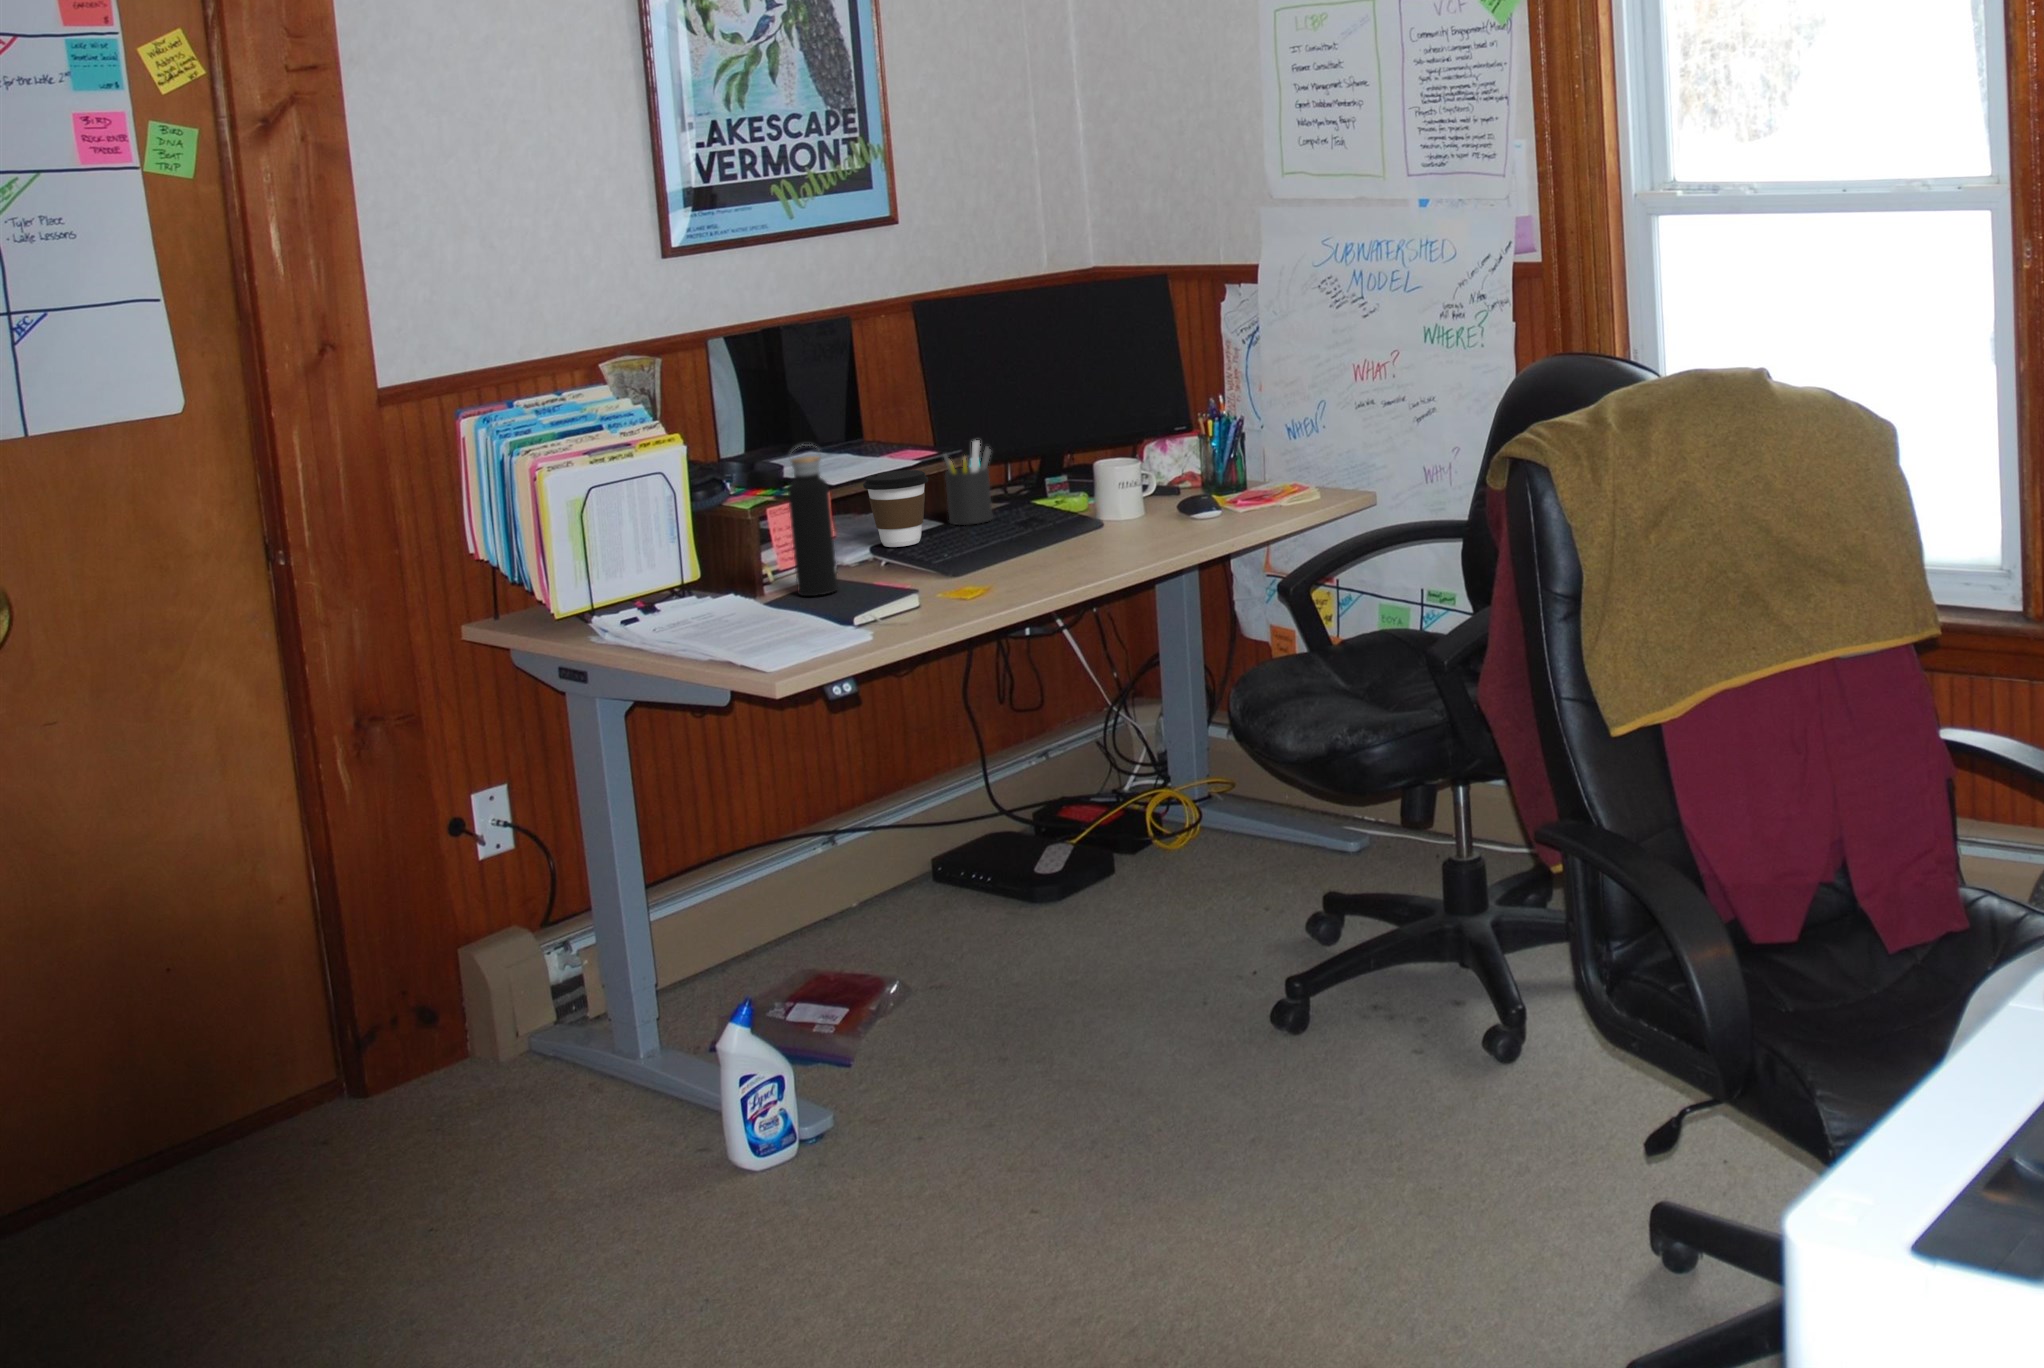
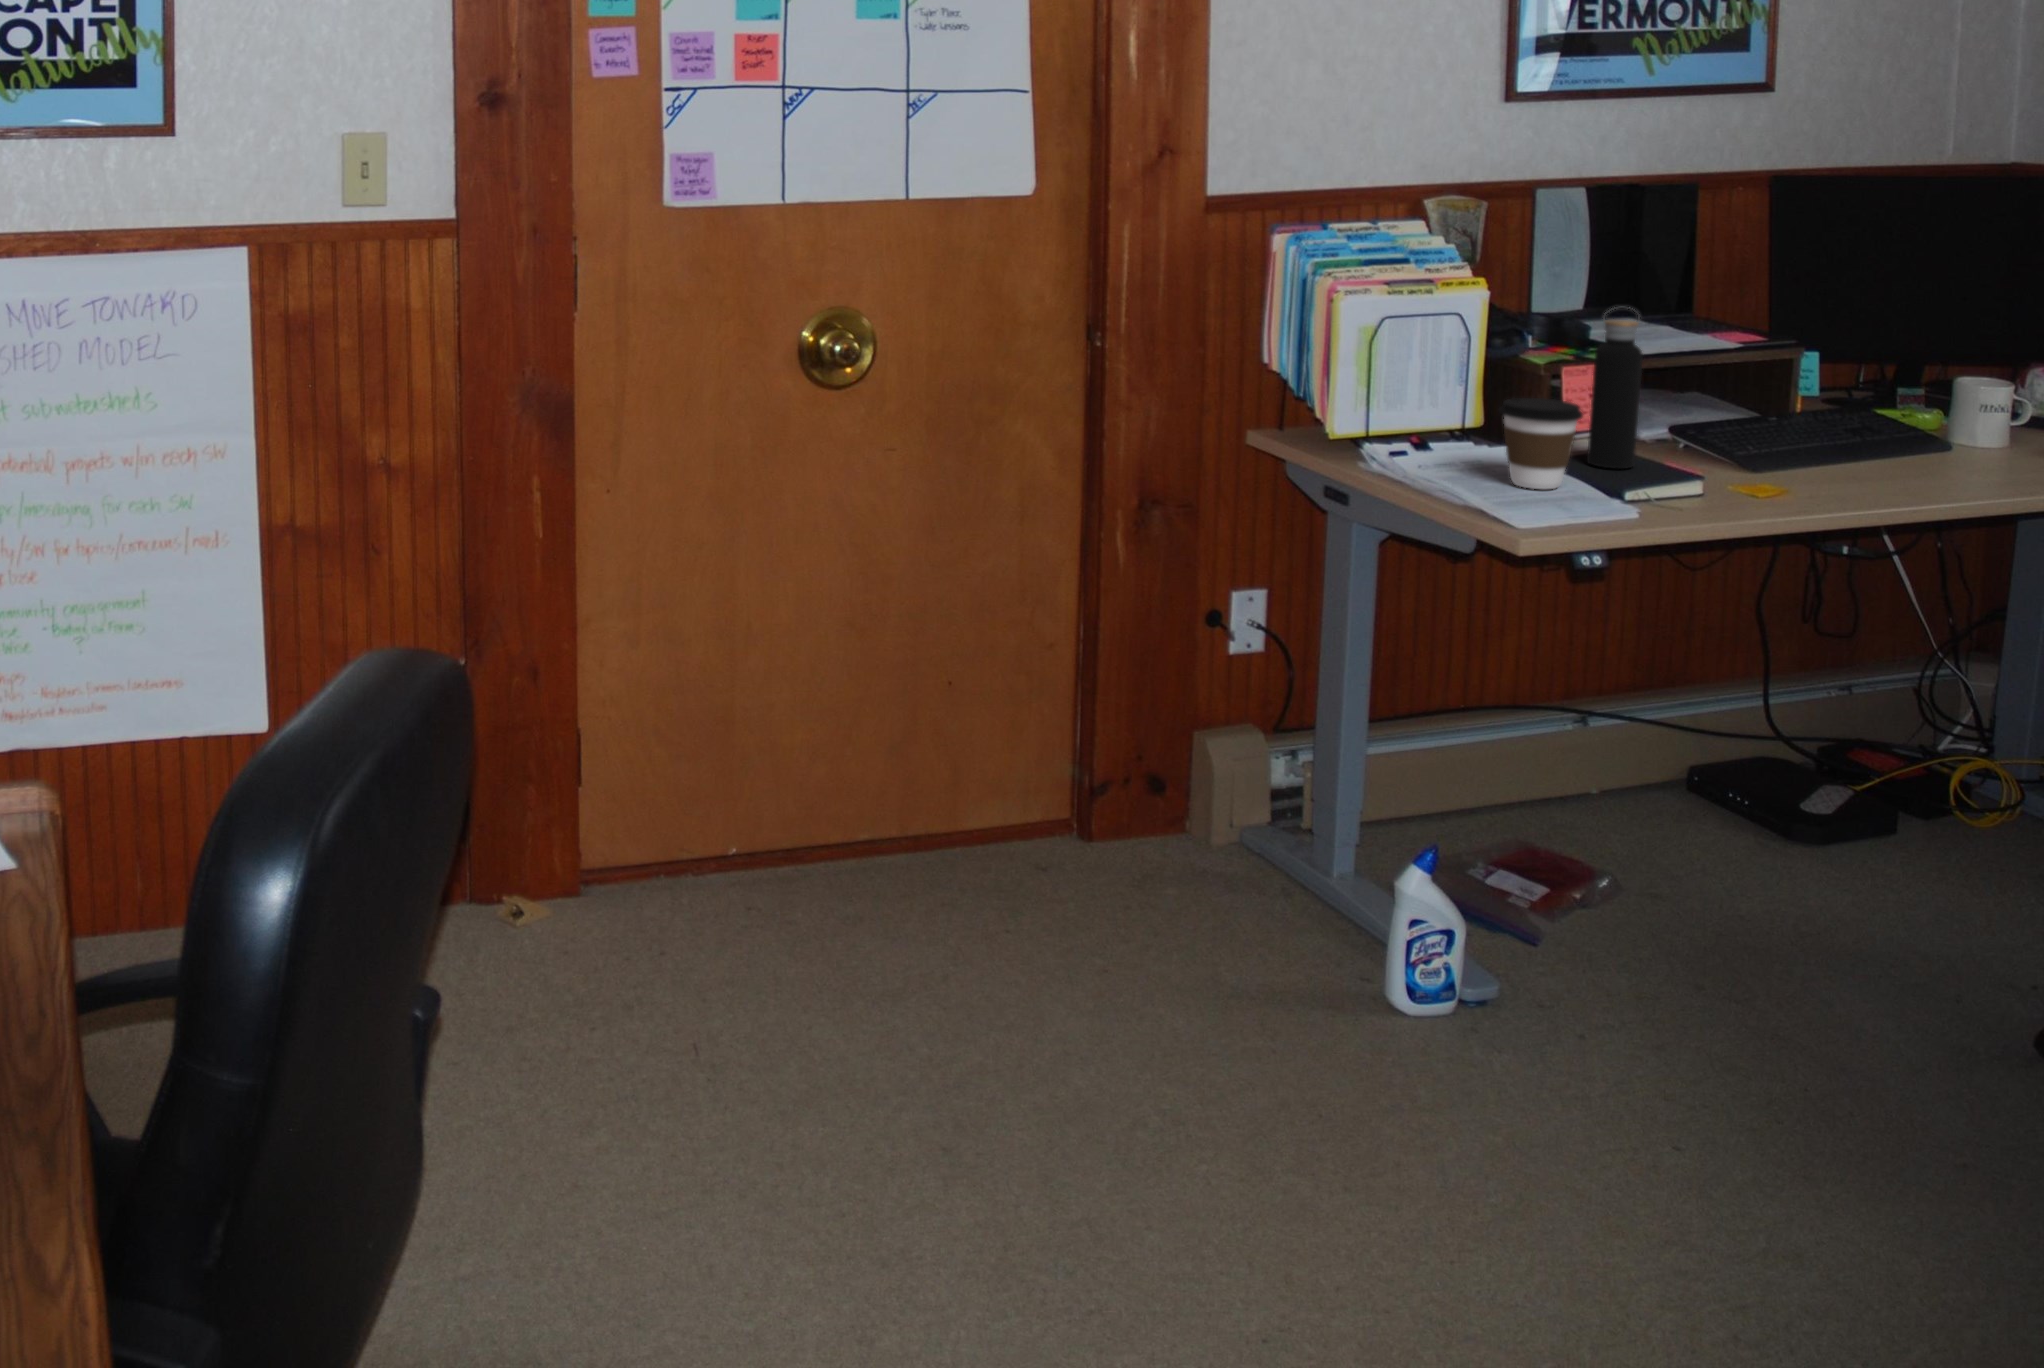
pen holder: present [944,440,992,525] -> none [1776,333,1844,424]
coffee cup: present [863,470,928,547] -> present [1499,398,1583,489]

